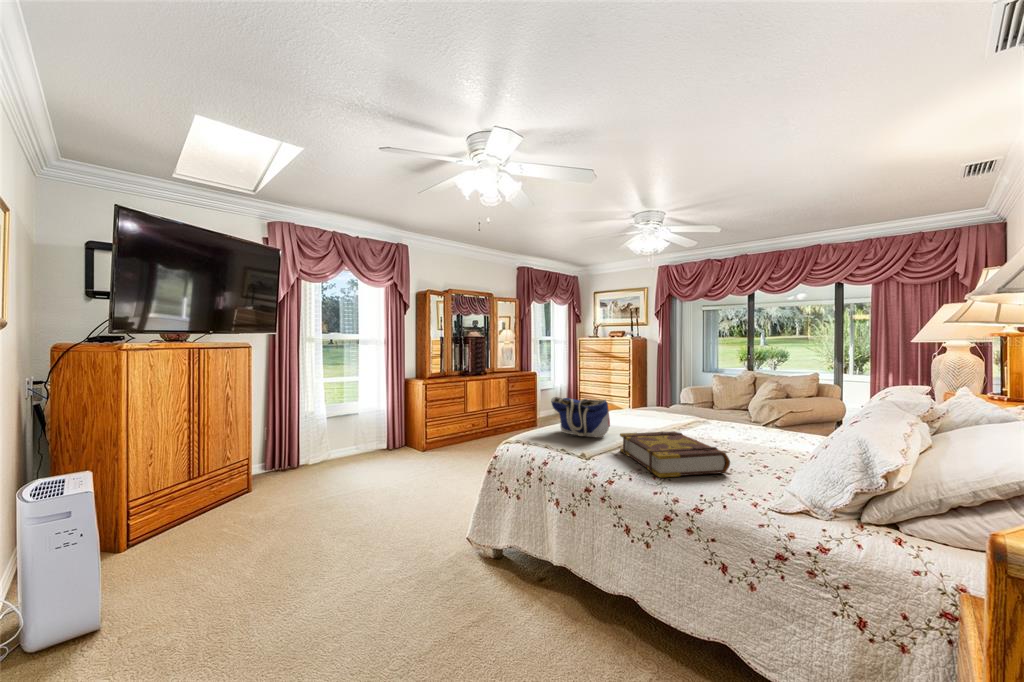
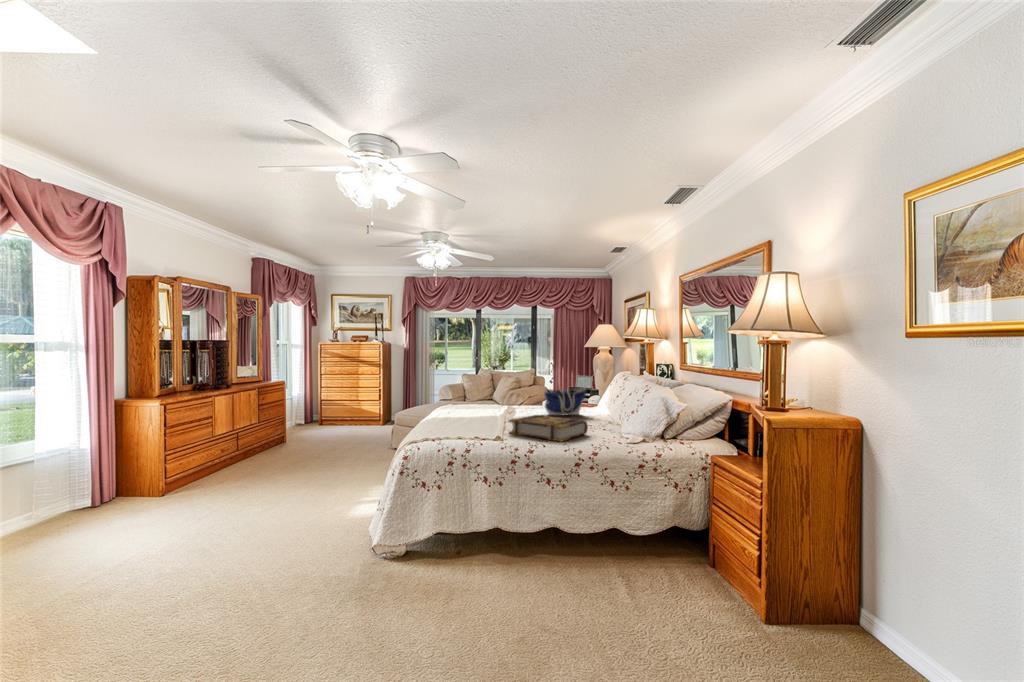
tote bag: present [551,397,610,437] -> present [544,388,586,415]

